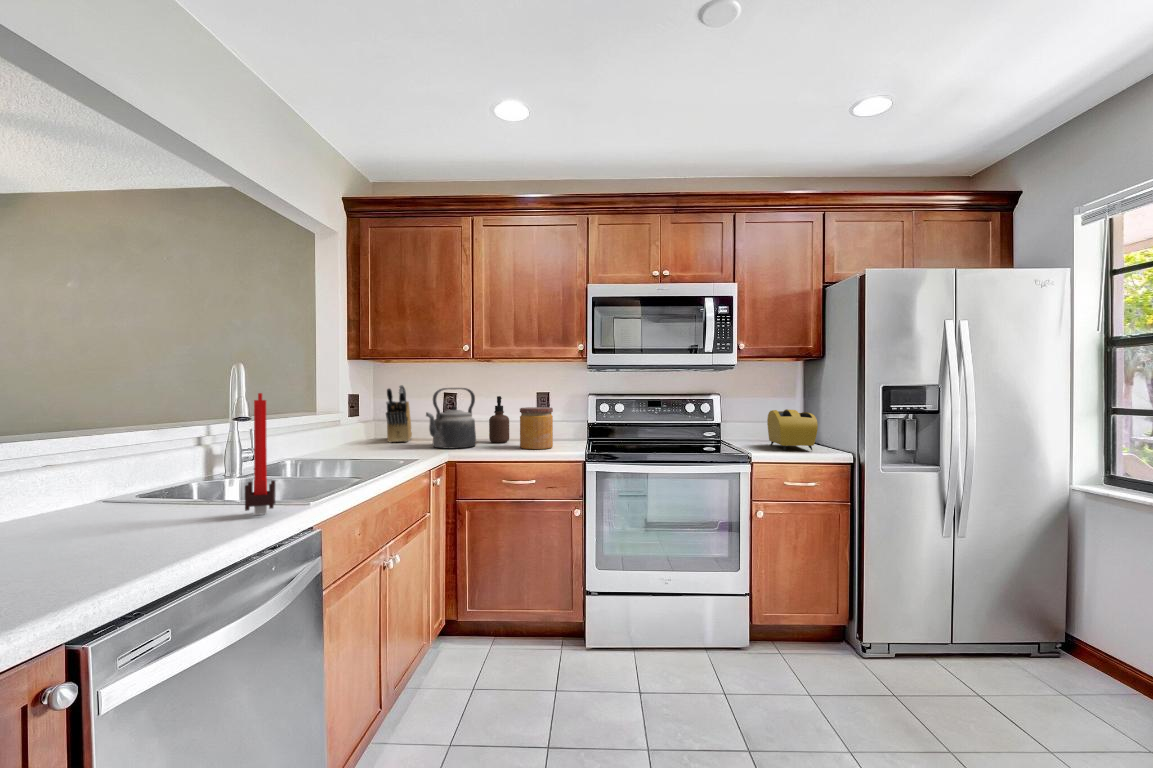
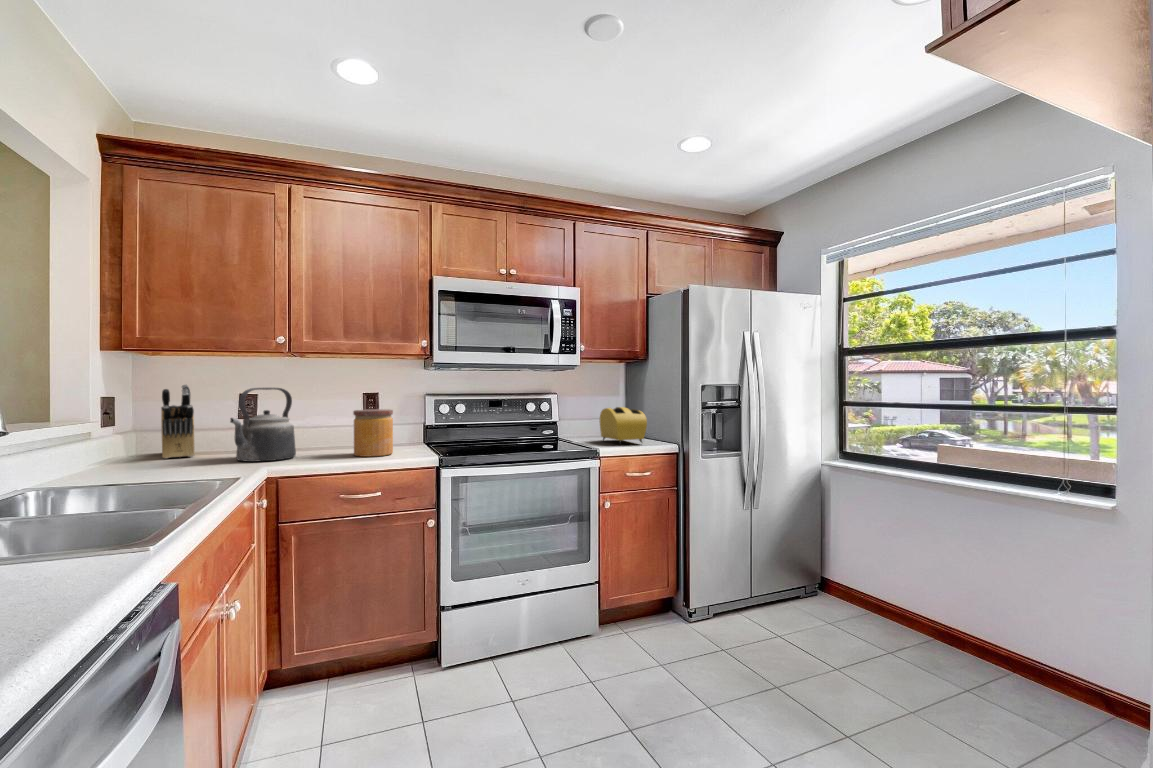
candle: present [245,393,275,515] -> none [54,385,109,571]
soap dispenser: present [489,396,509,443] -> none [308,398,333,452]

